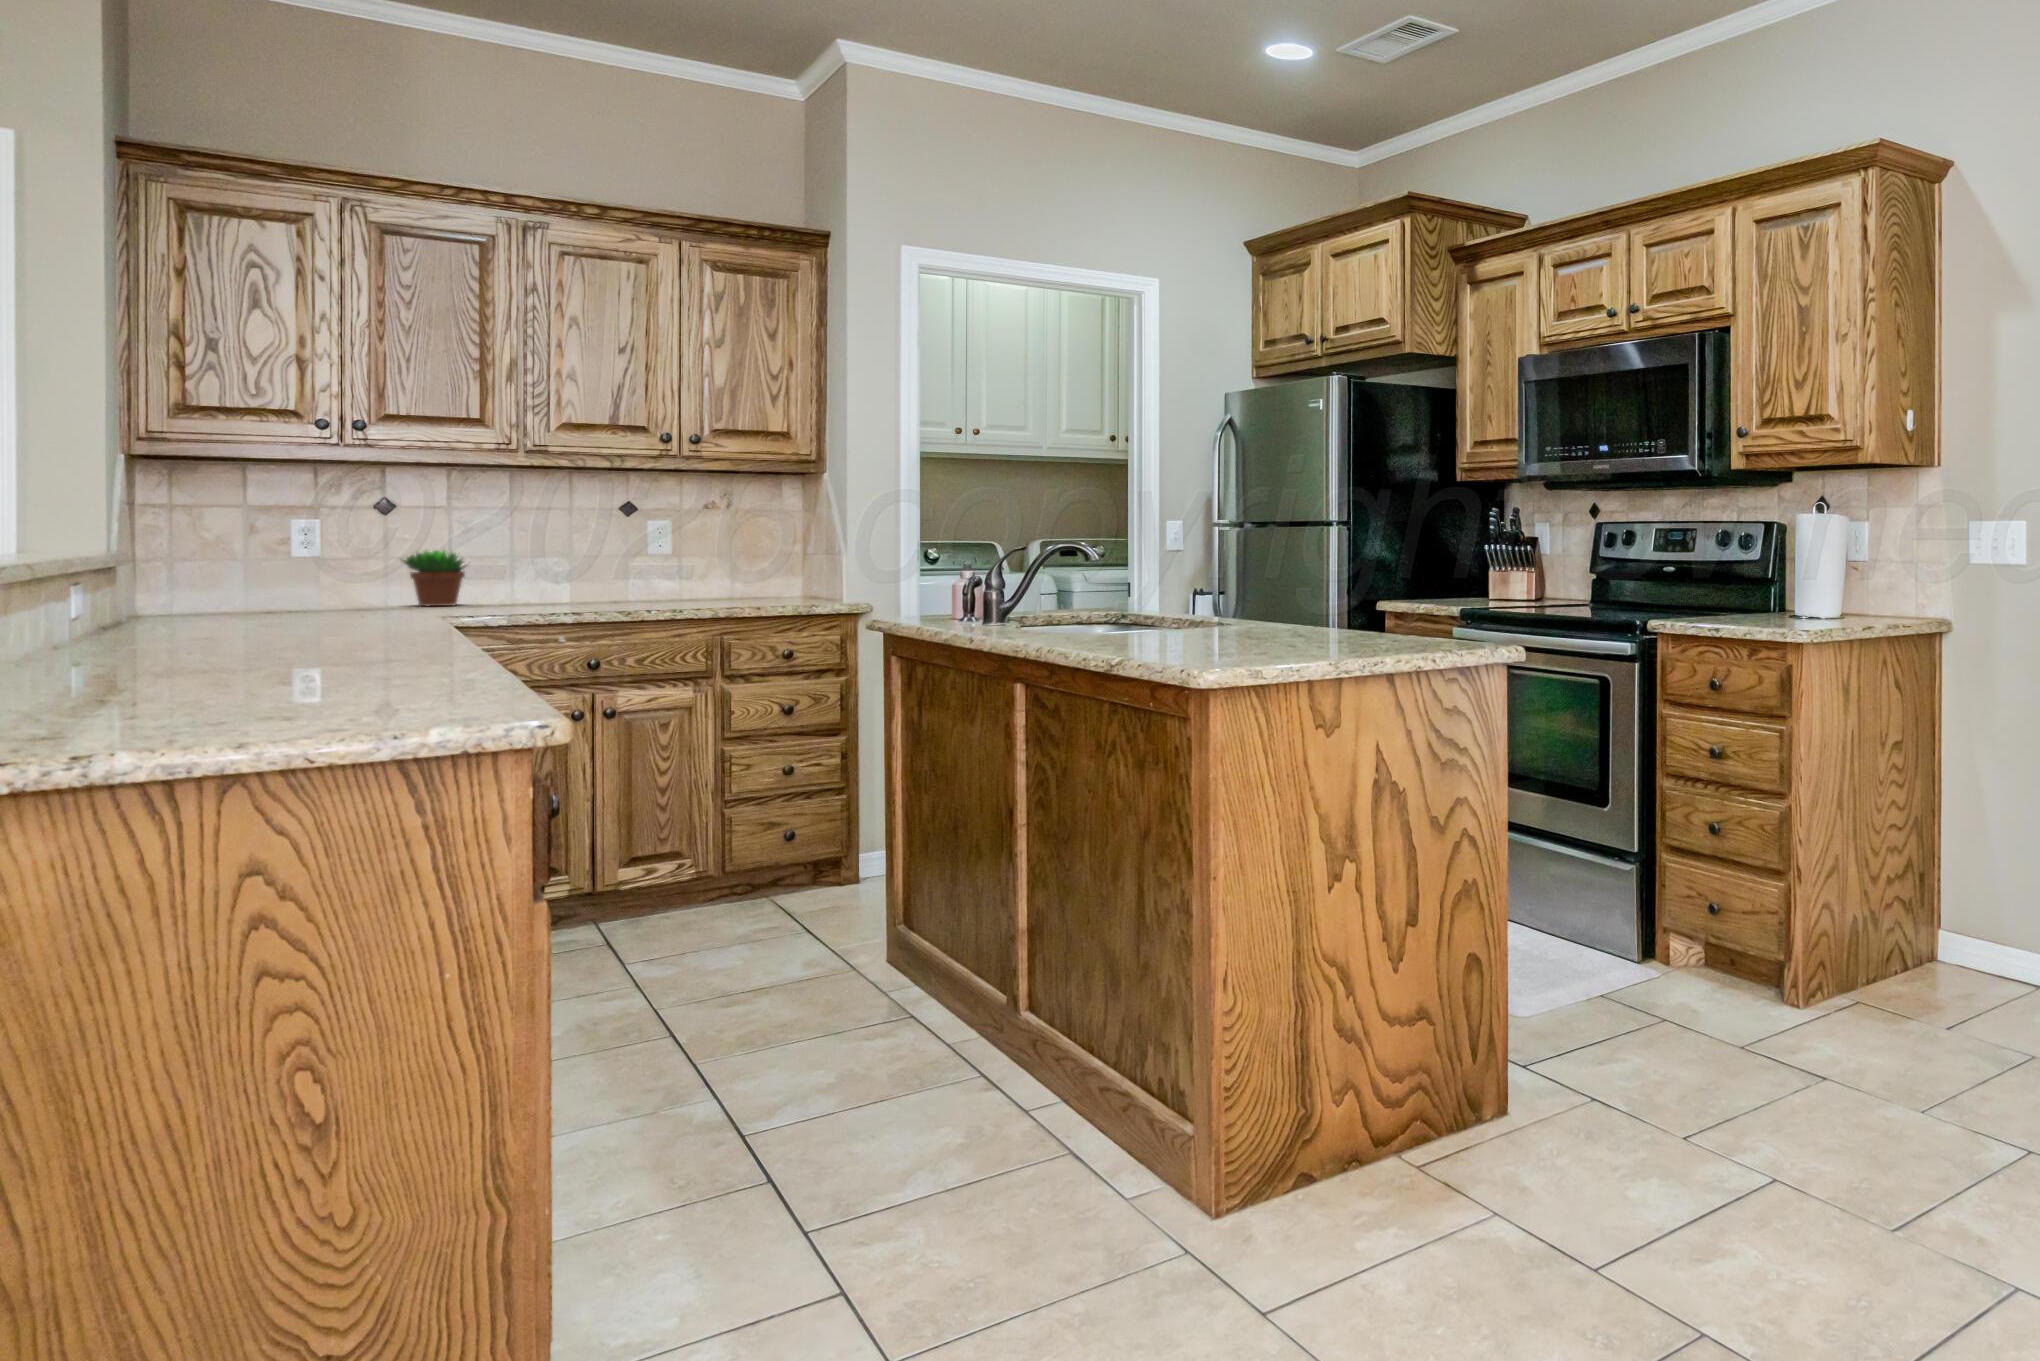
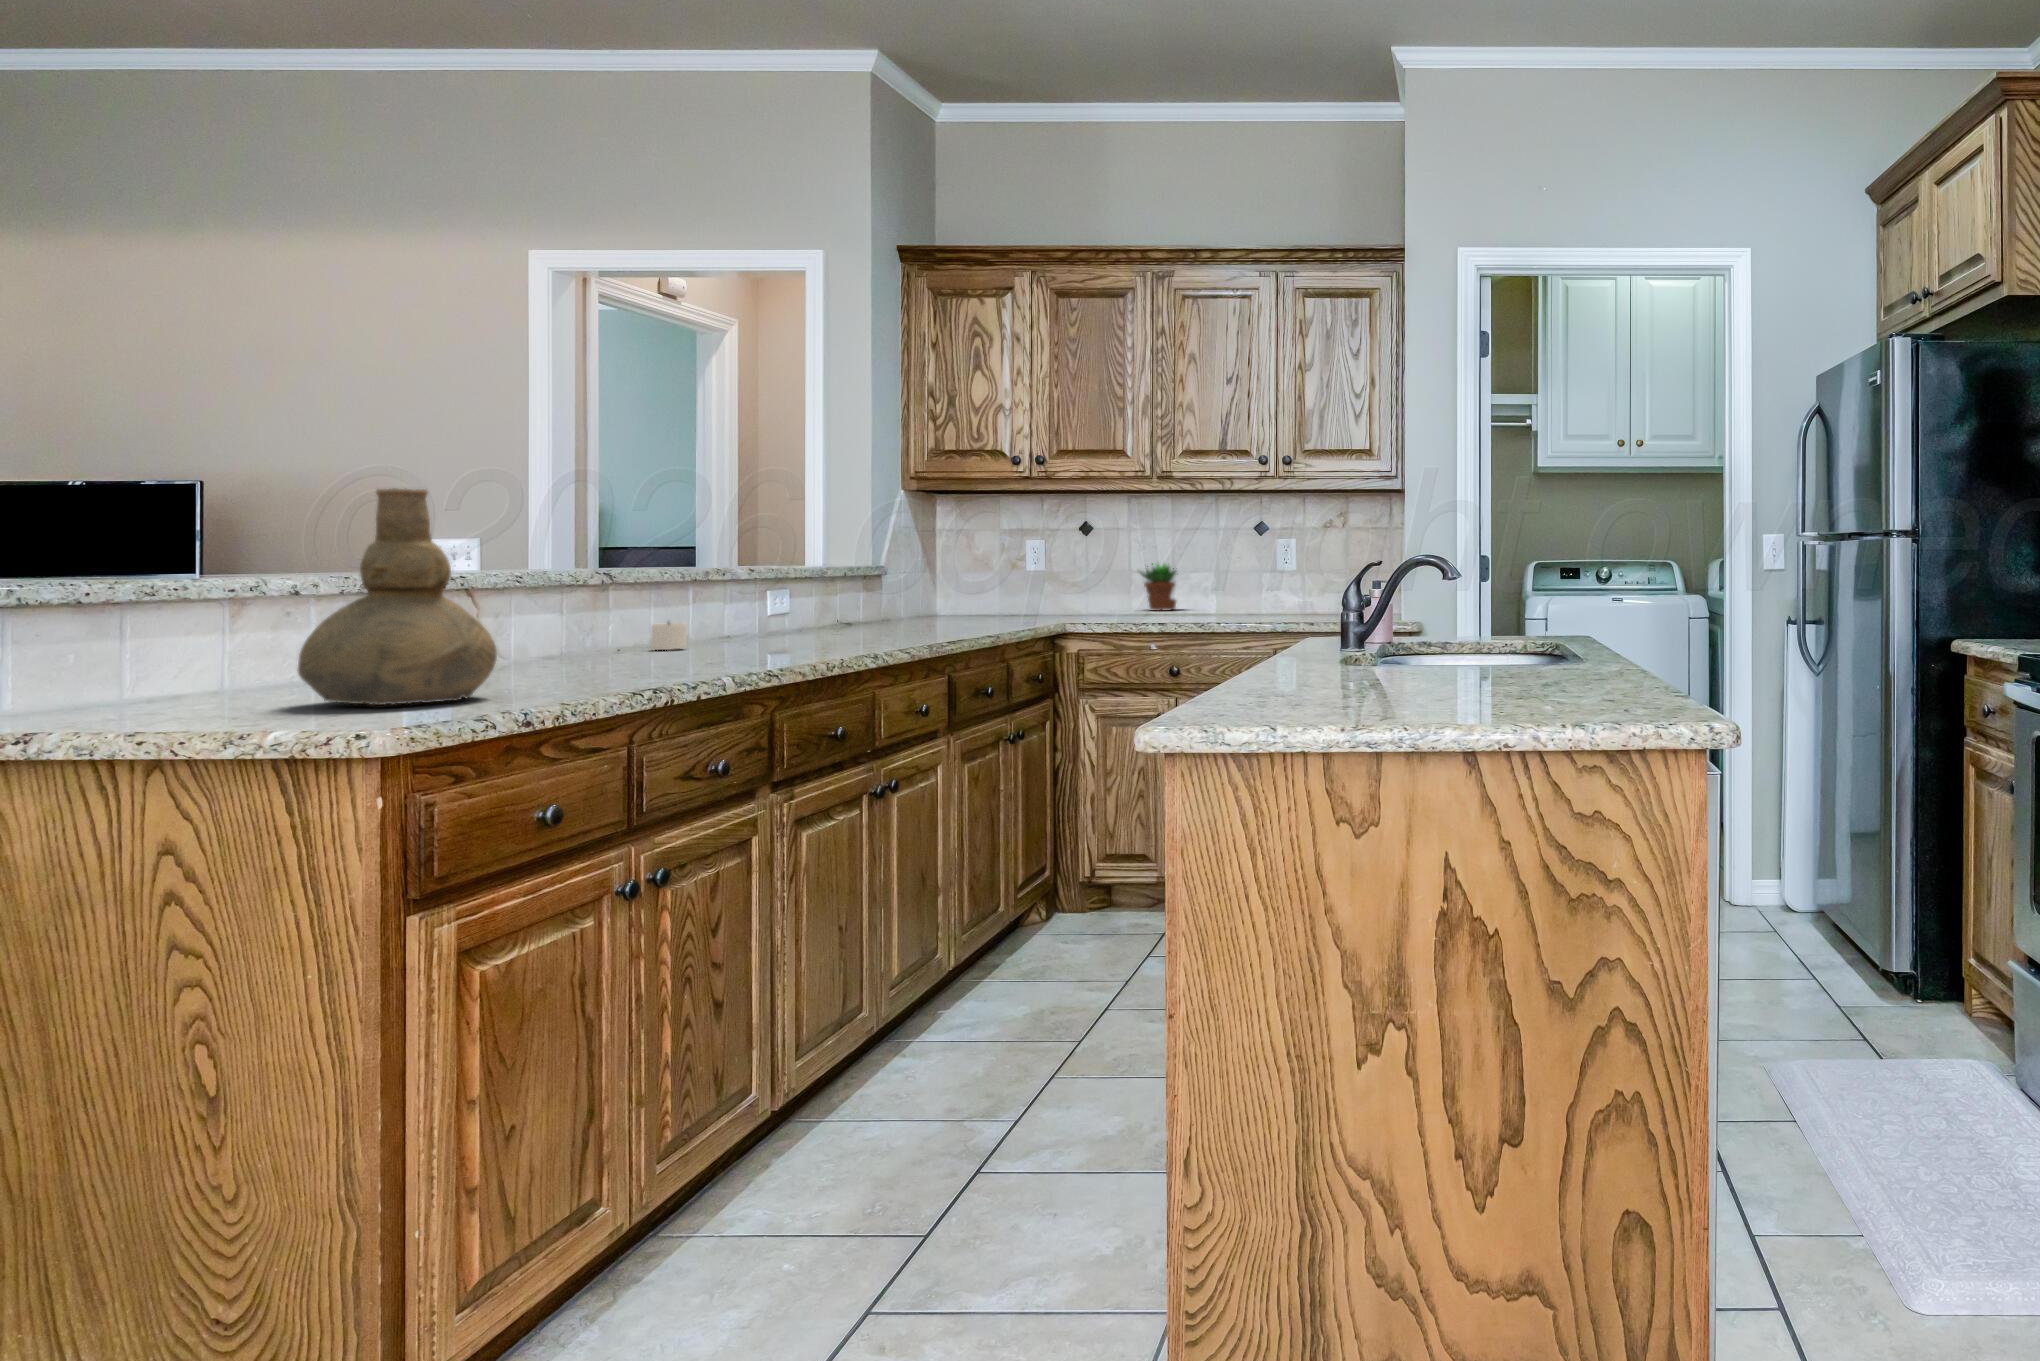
vase: none [180,471,405,709] -> present [297,489,497,705]
candle: none [81,625,161,662] -> present [651,622,687,650]

